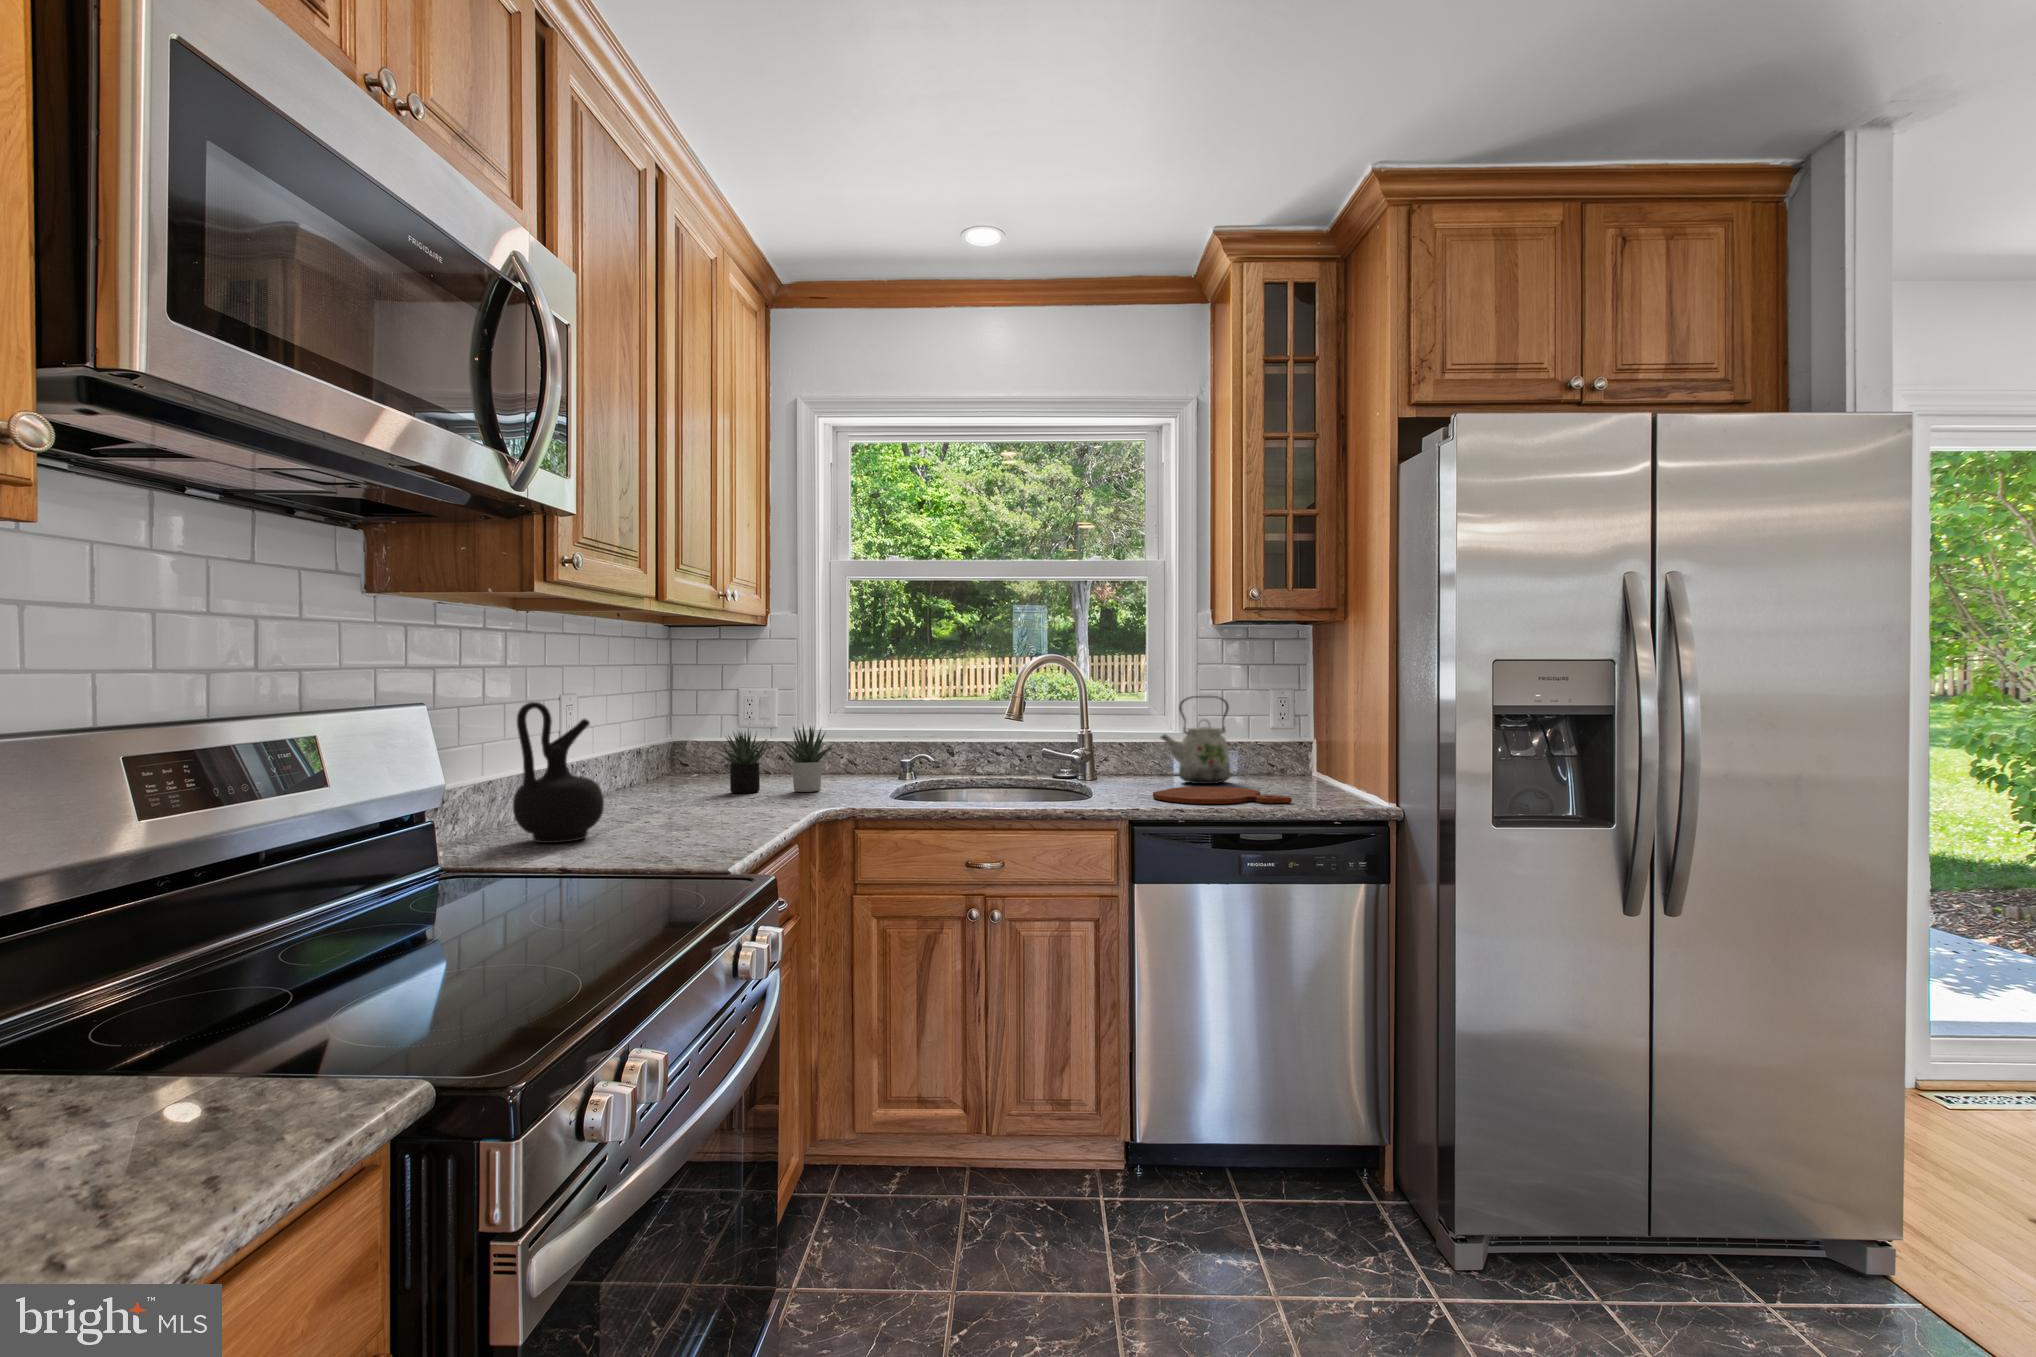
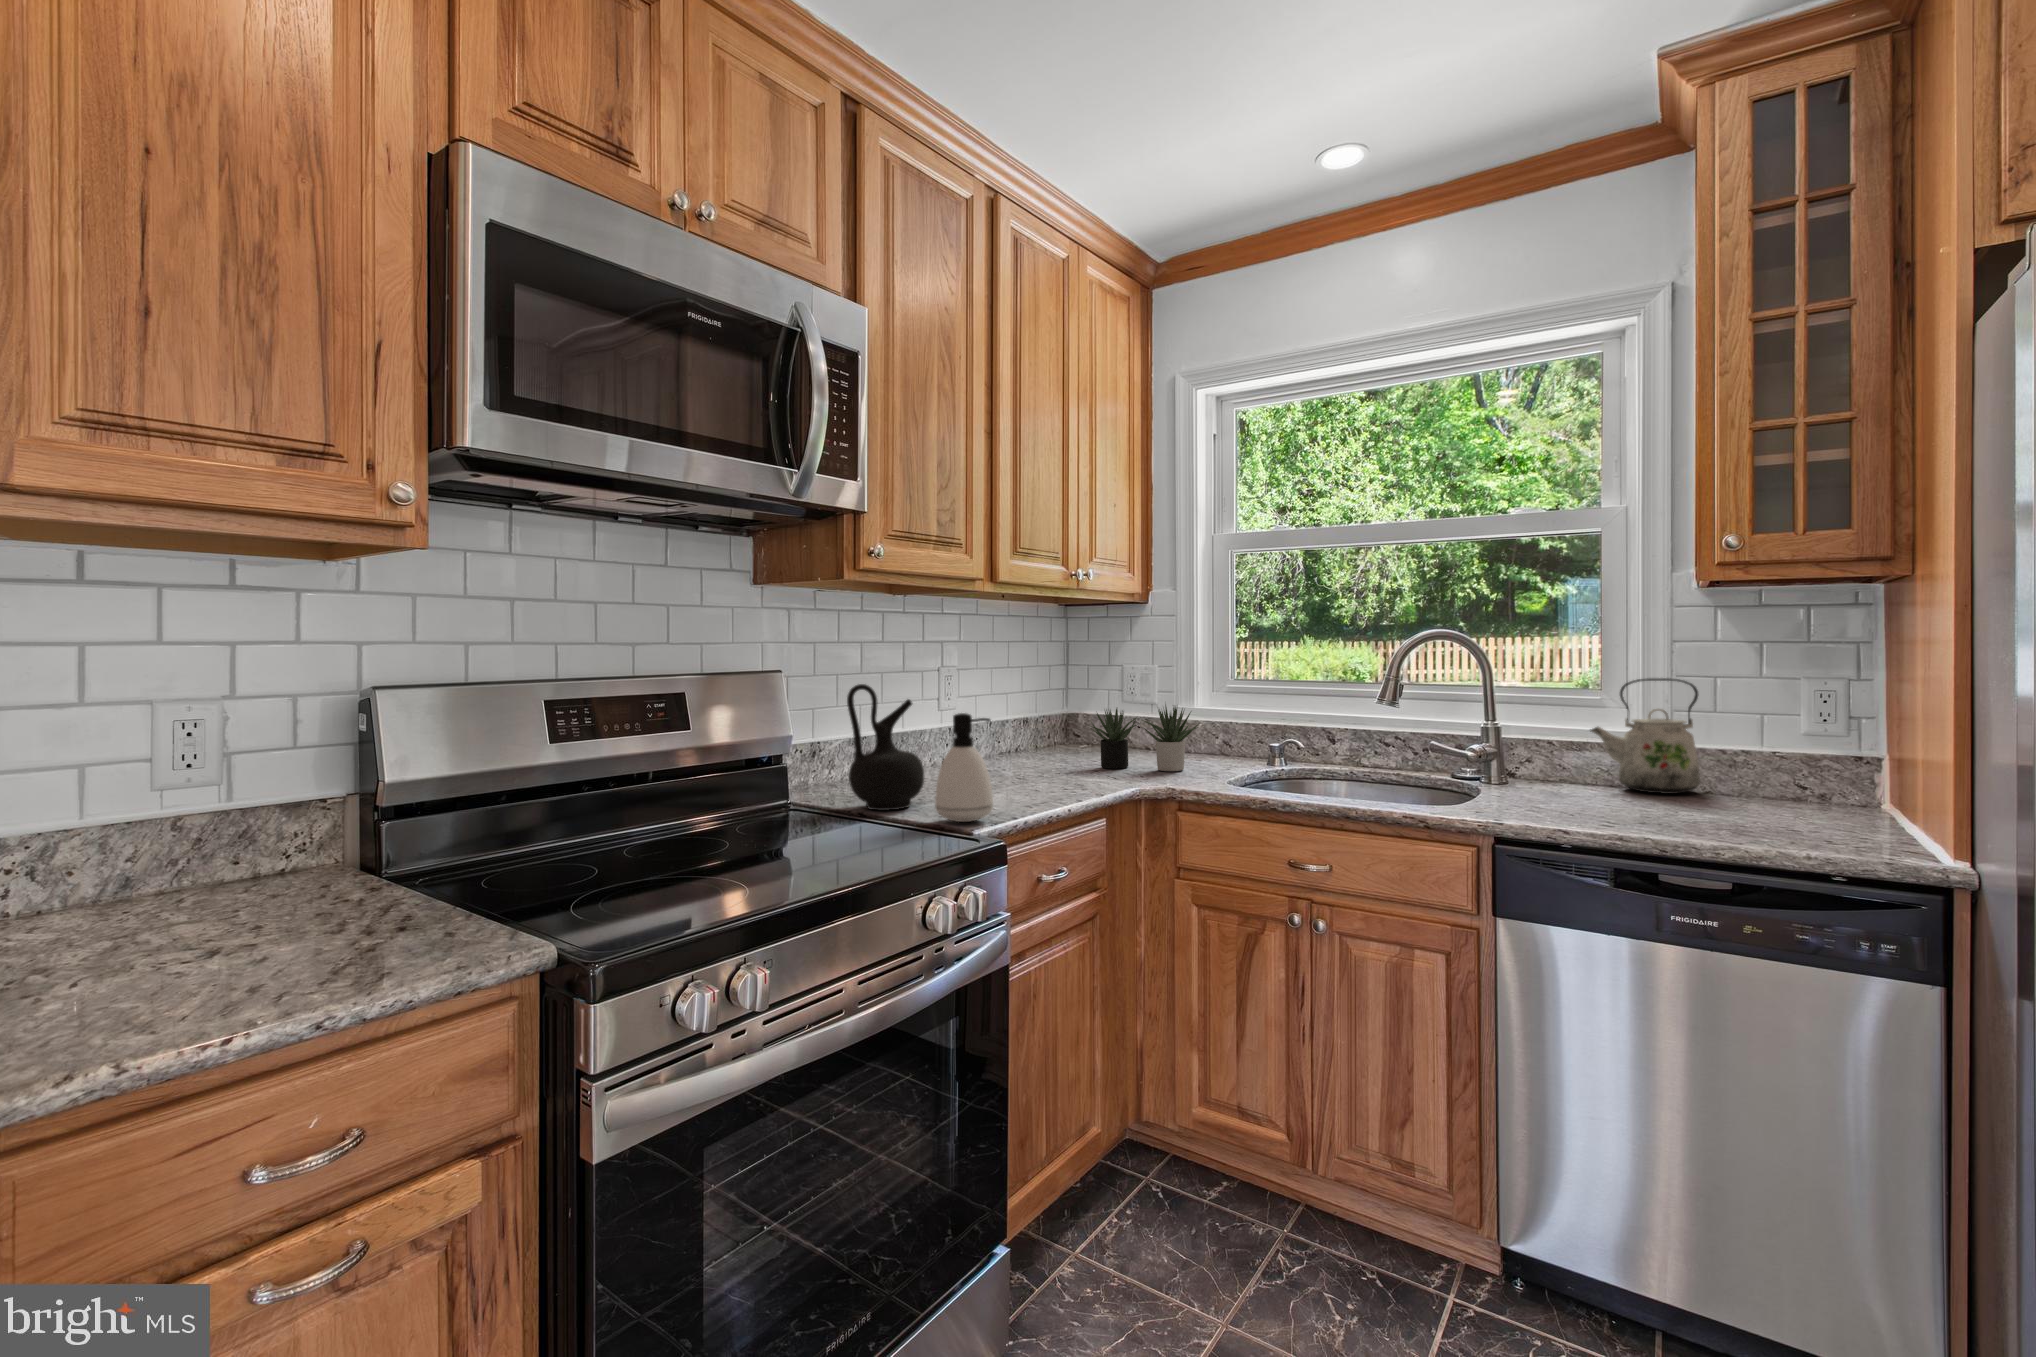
soap dispenser: none [646,731,710,844] -> present [935,713,993,822]
cutting board: present [1153,787,1292,804] -> none [1552,797,1767,834]

